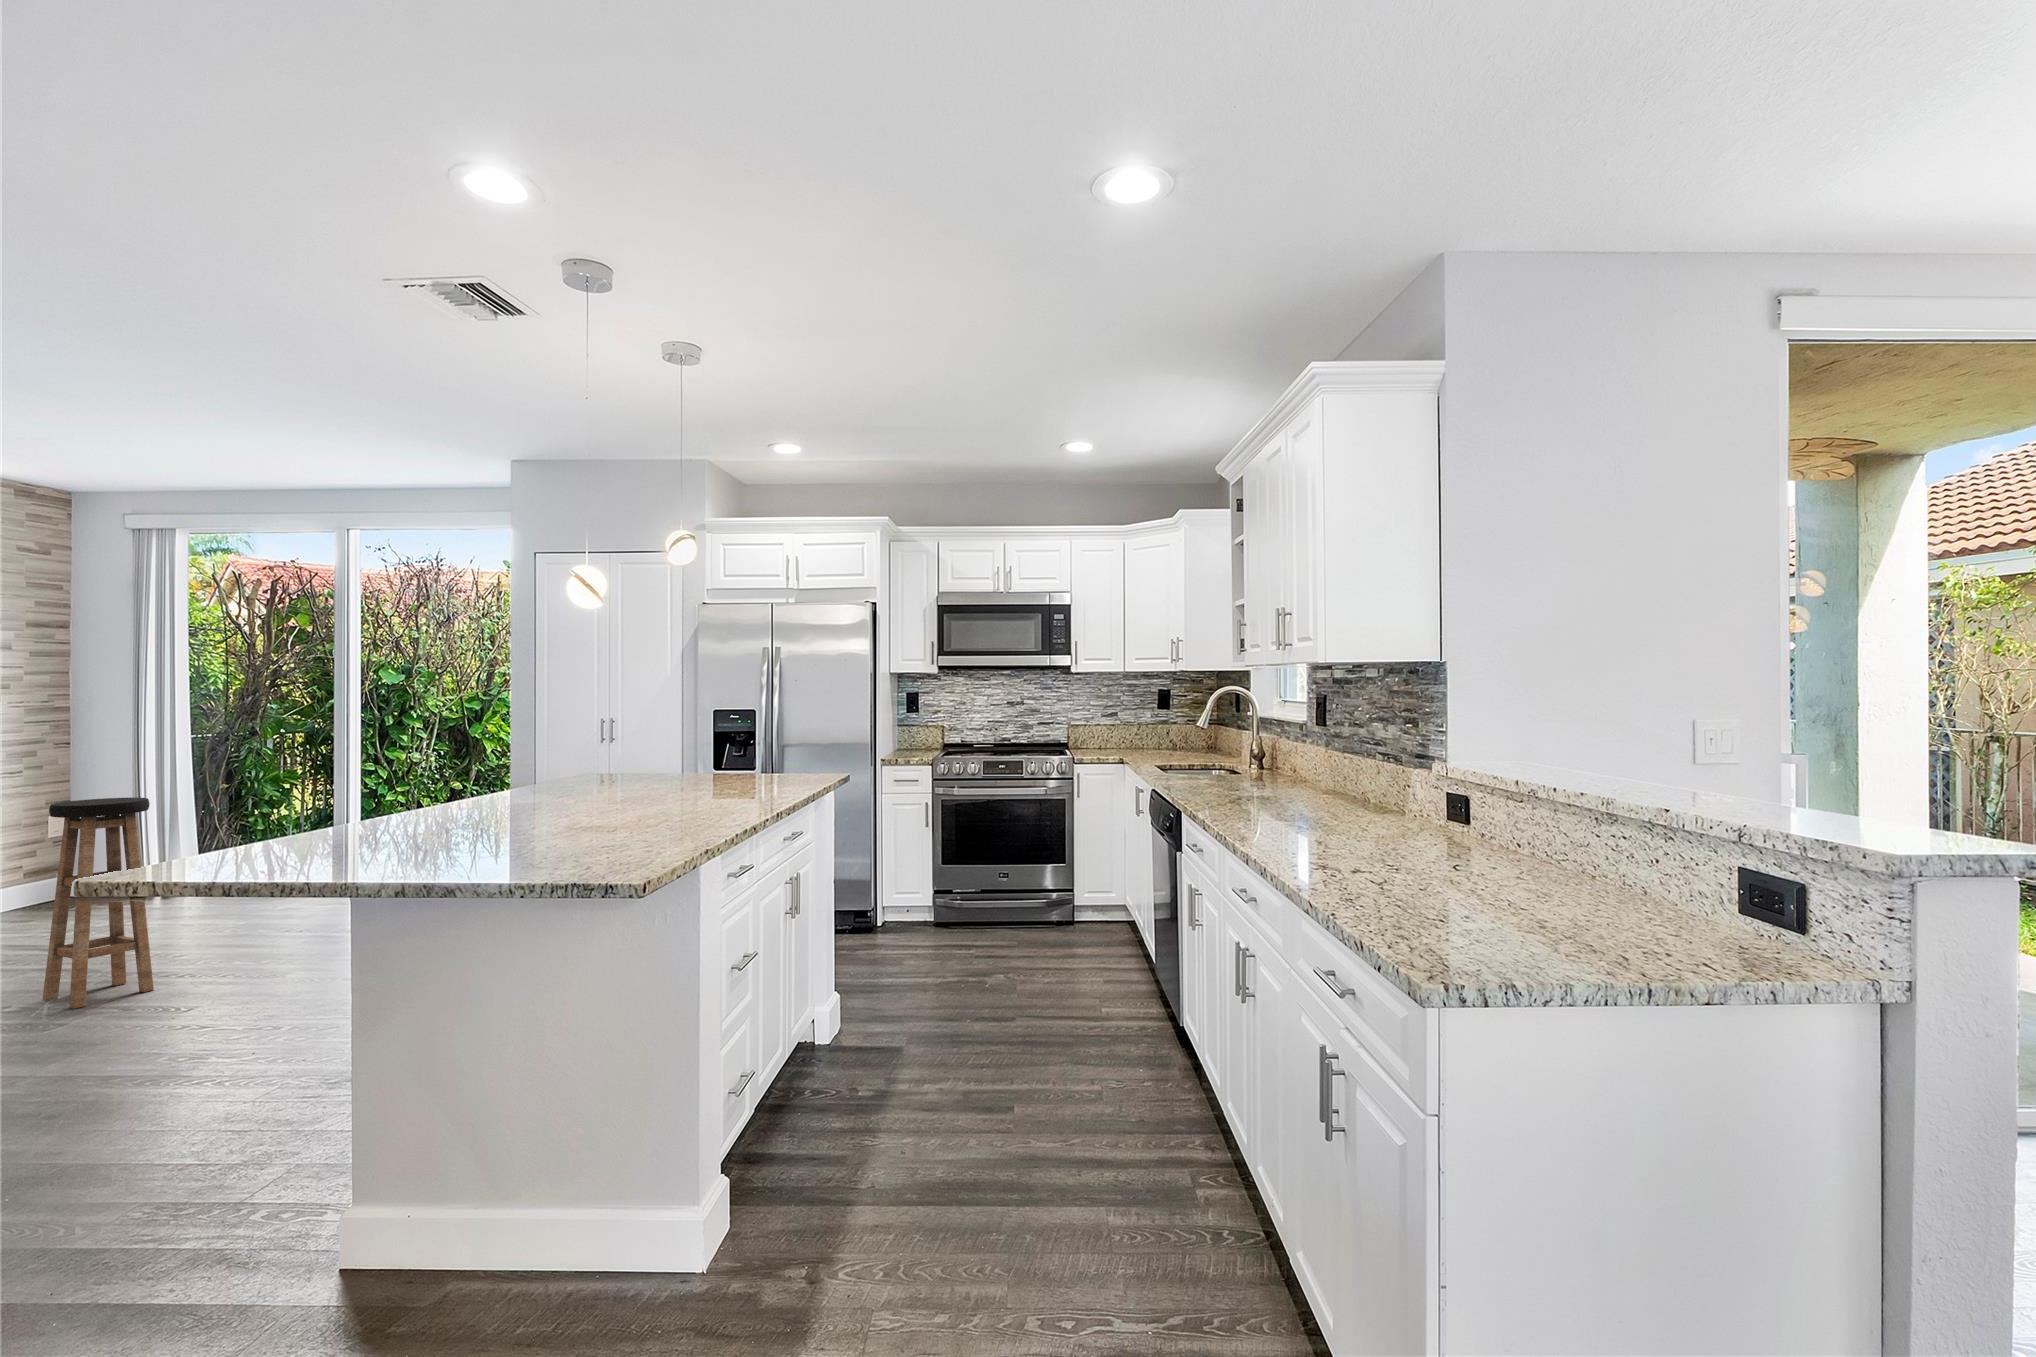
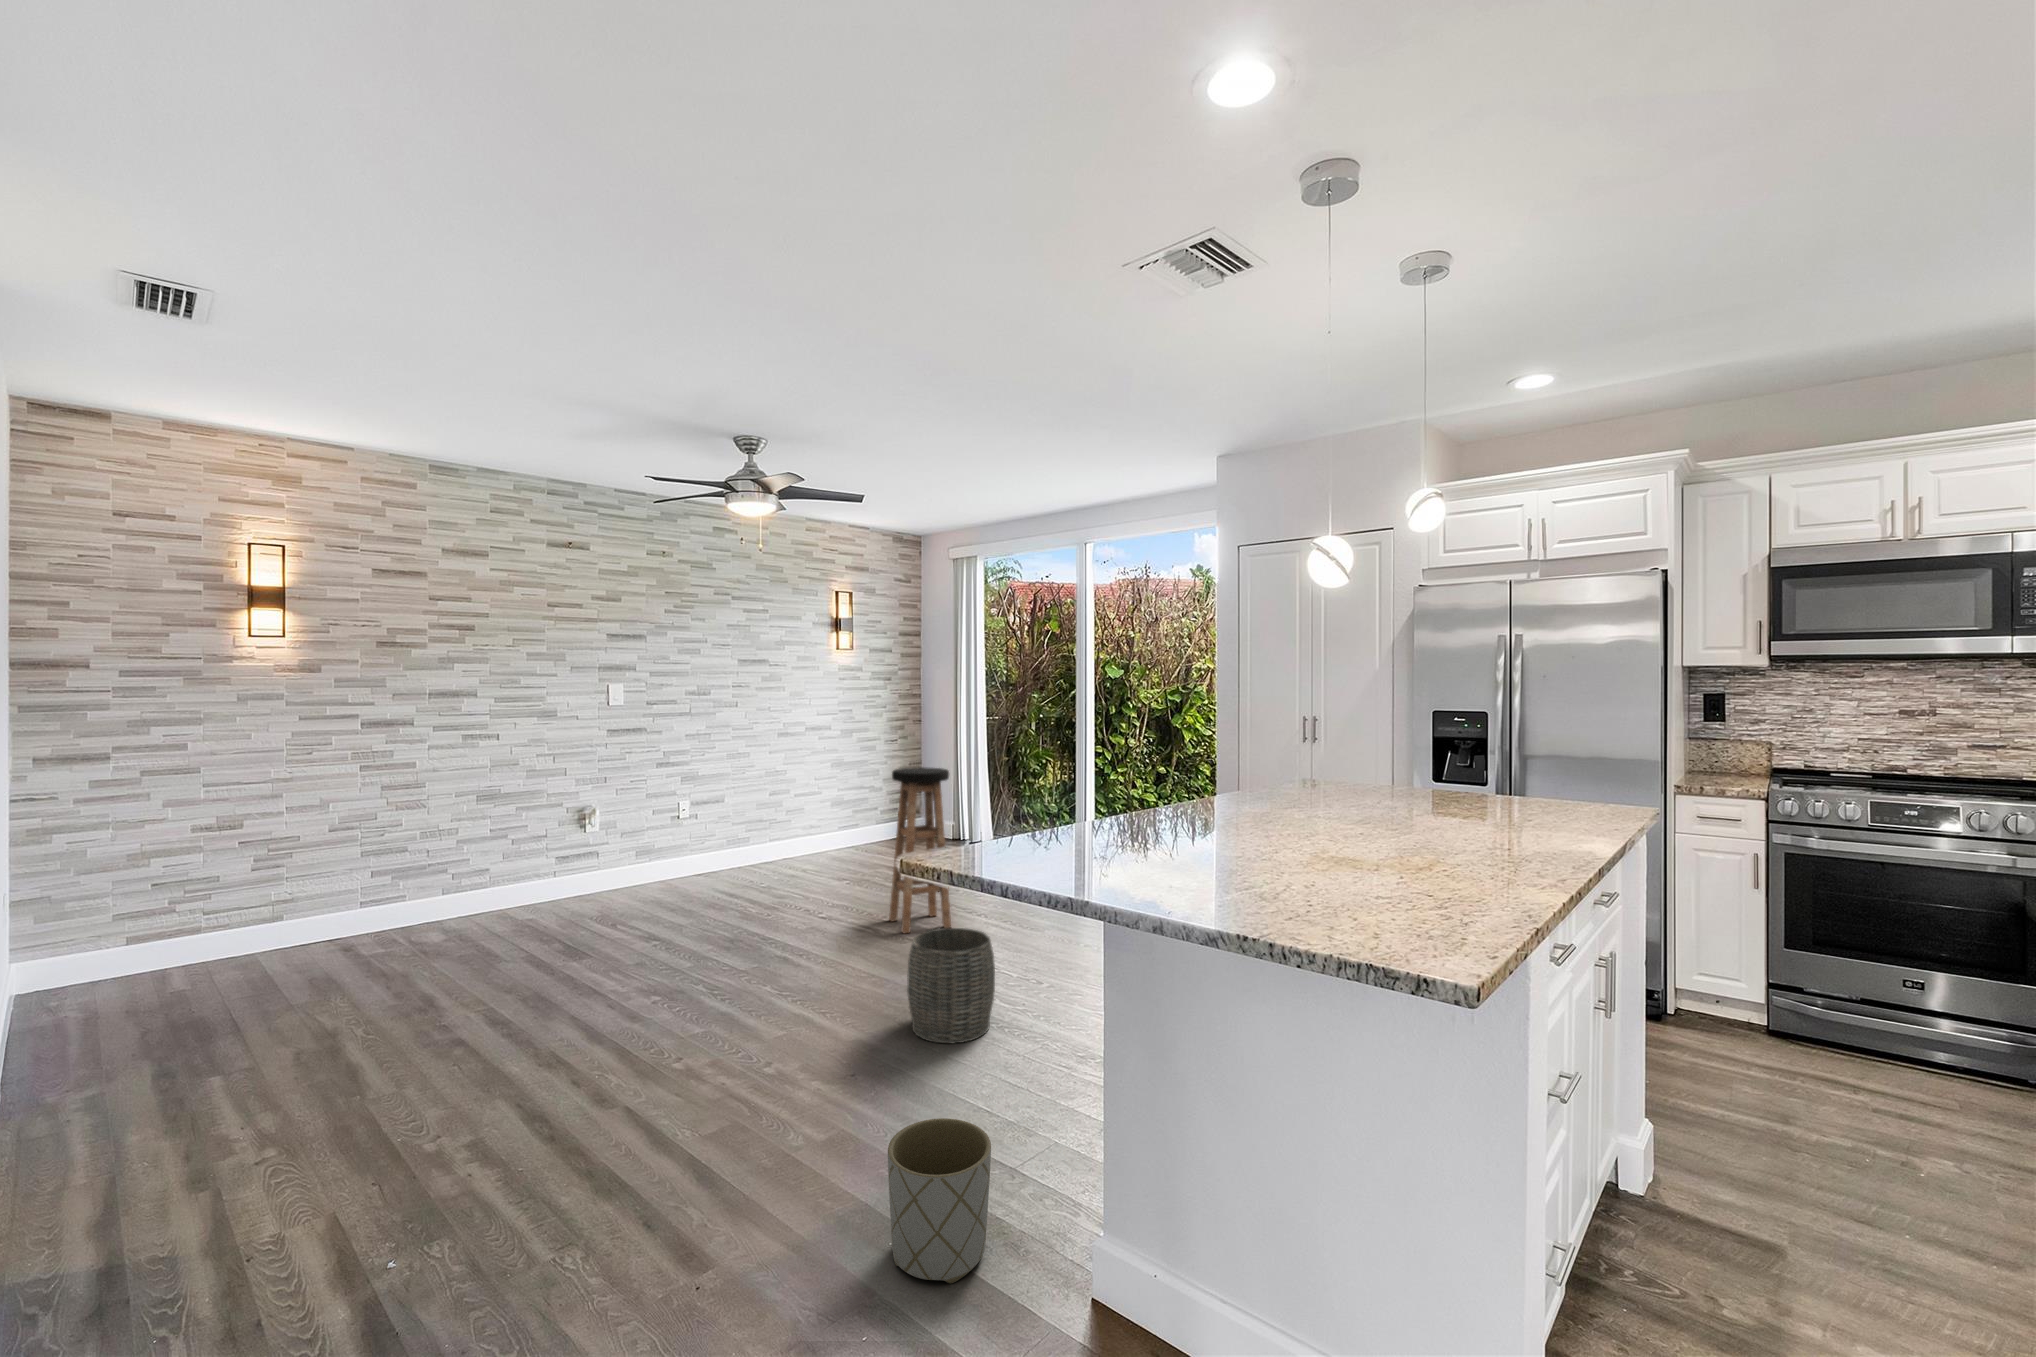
woven basket: none [109,962,238,1089] -> present [907,928,995,1043]
planter: none [134,1094,258,1232] -> present [888,1118,991,1283]

